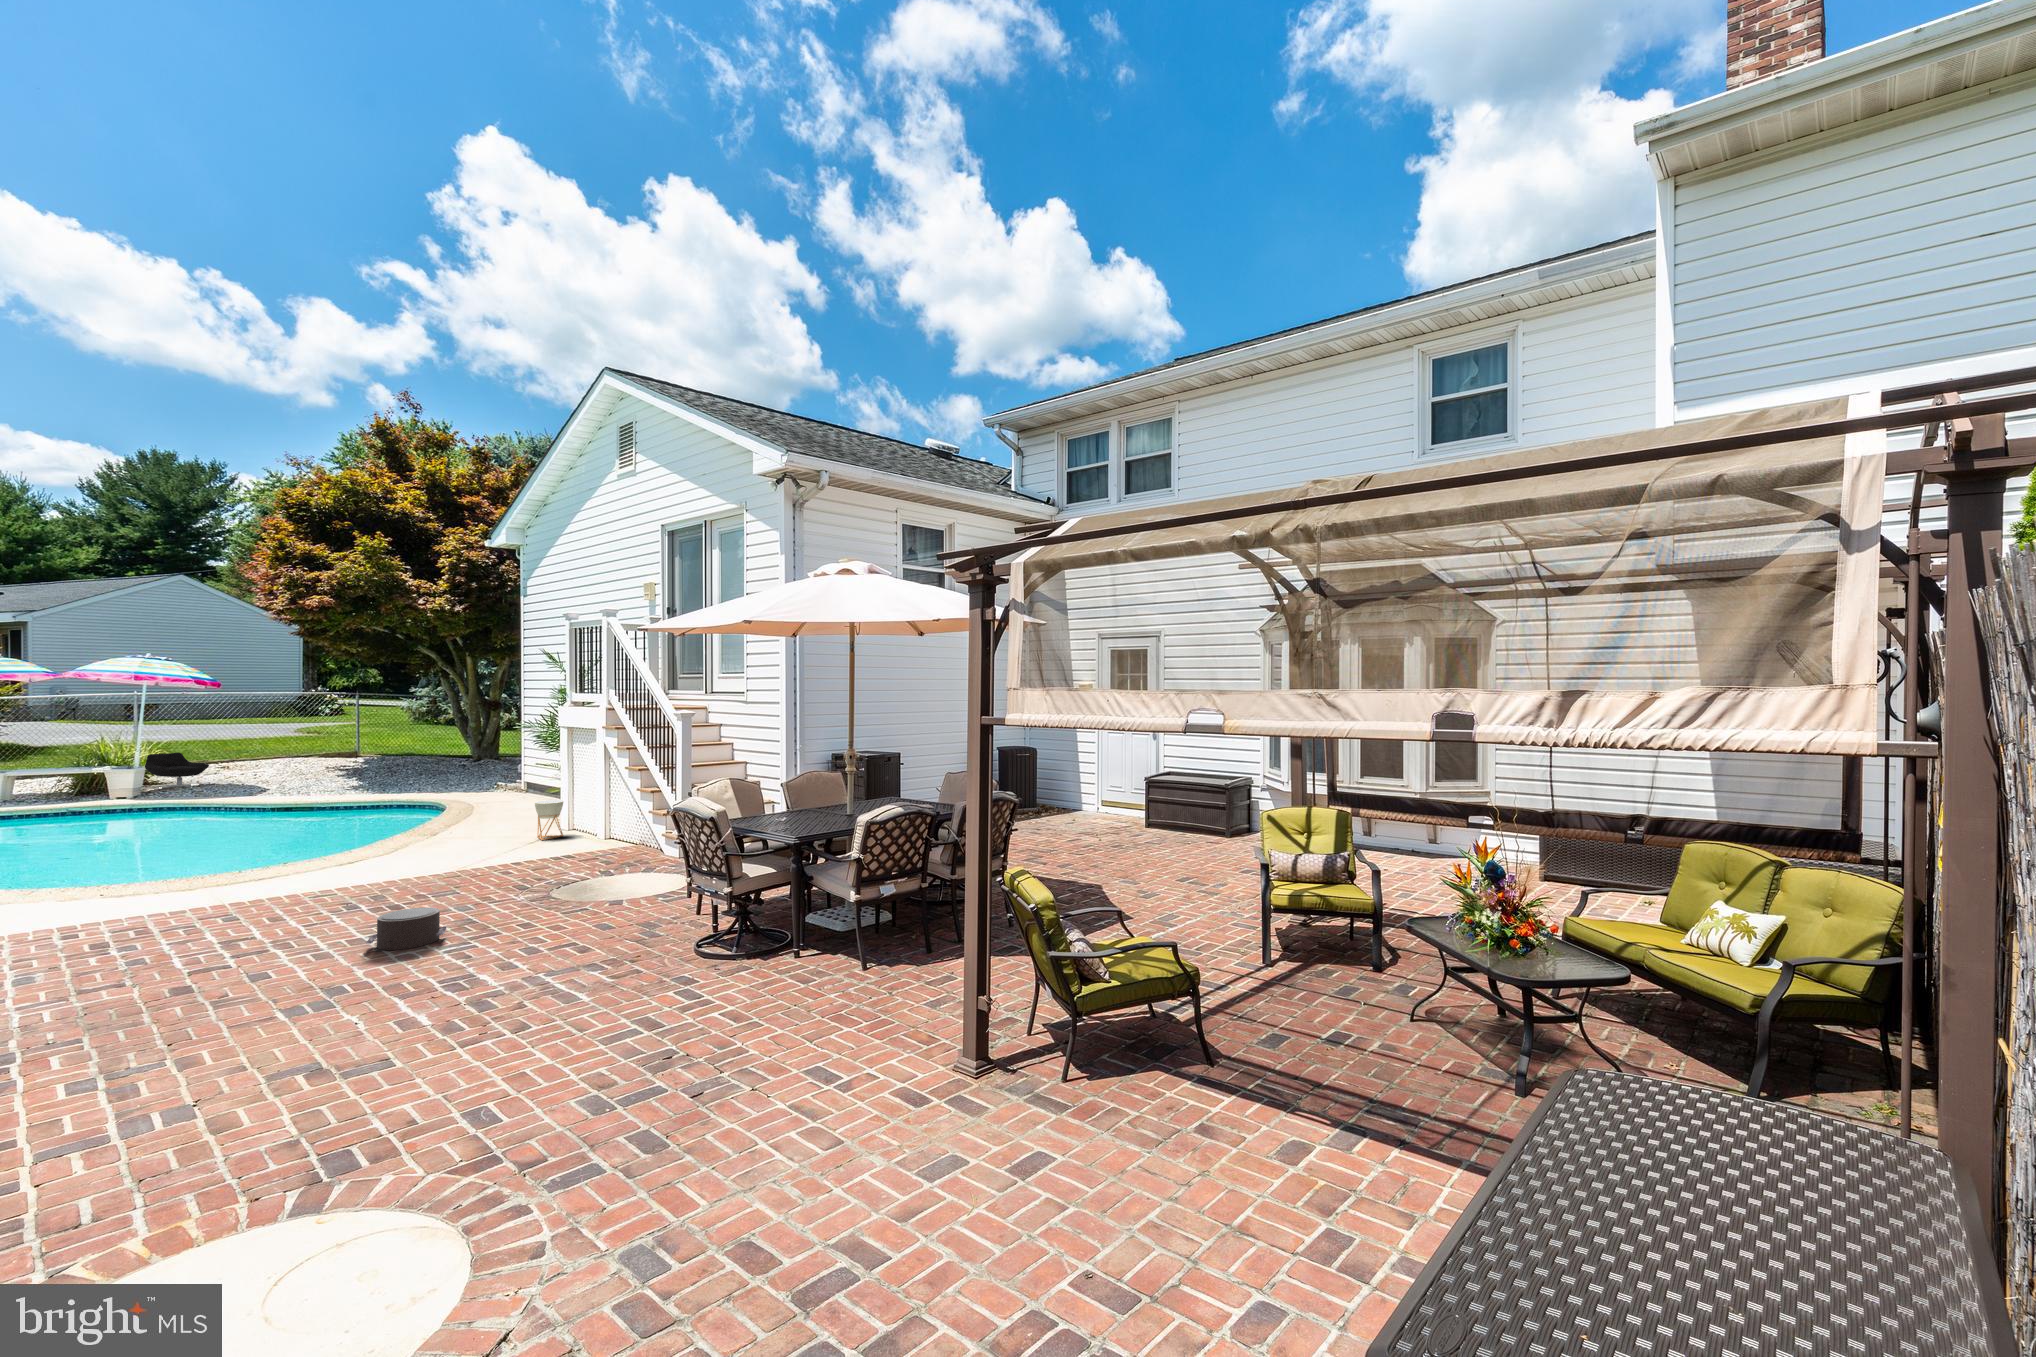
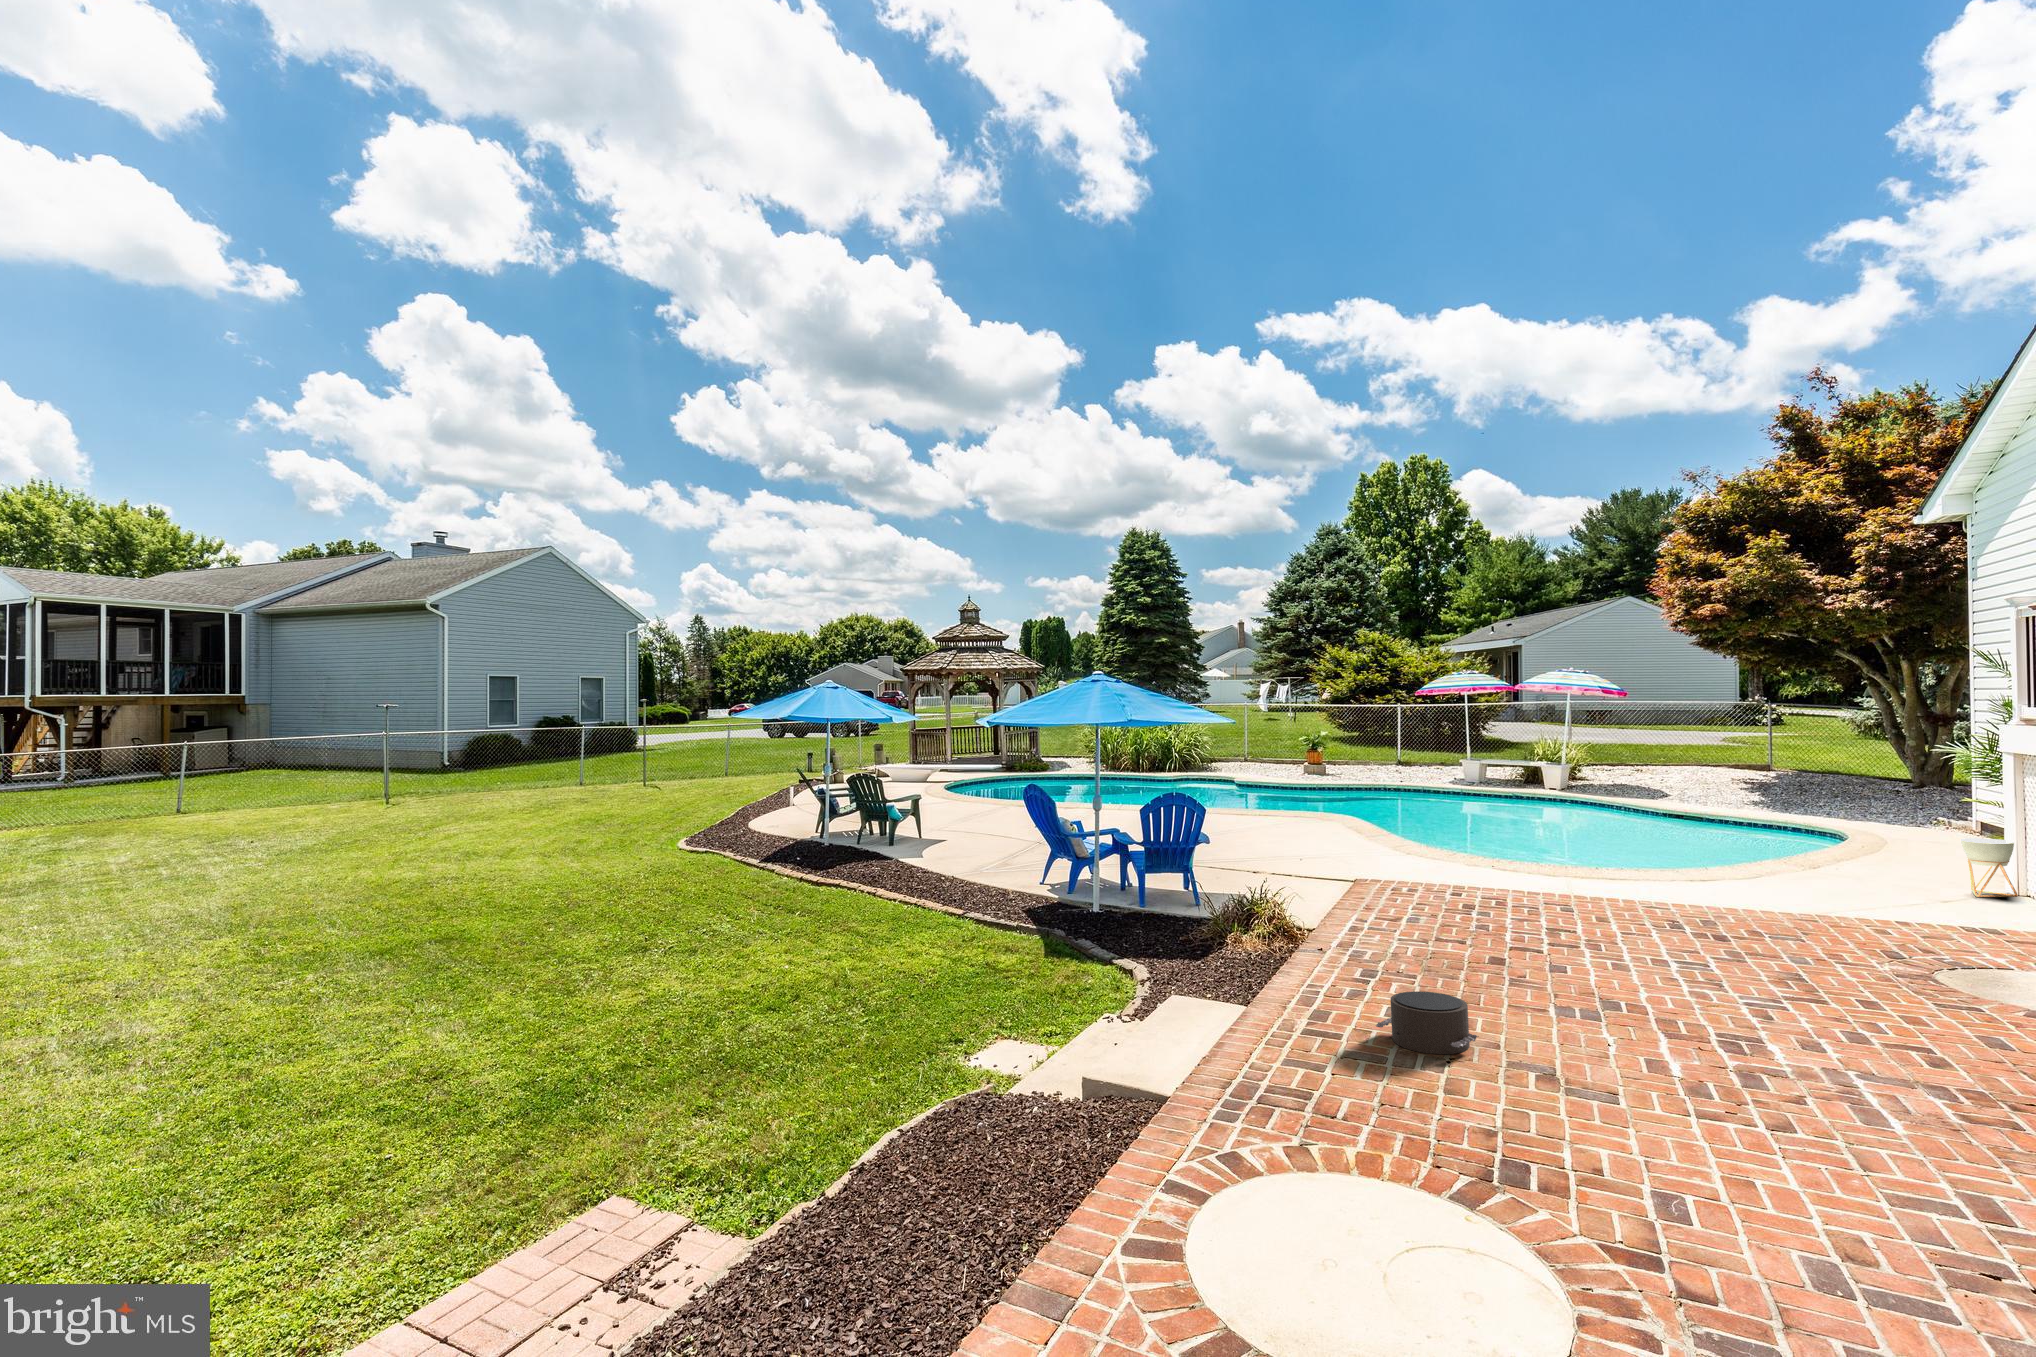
lounge chair: present [145,753,209,788] -> none [1566,751,1615,785]
pouf: present [366,908,446,950] -> present [1376,991,1479,1054]

